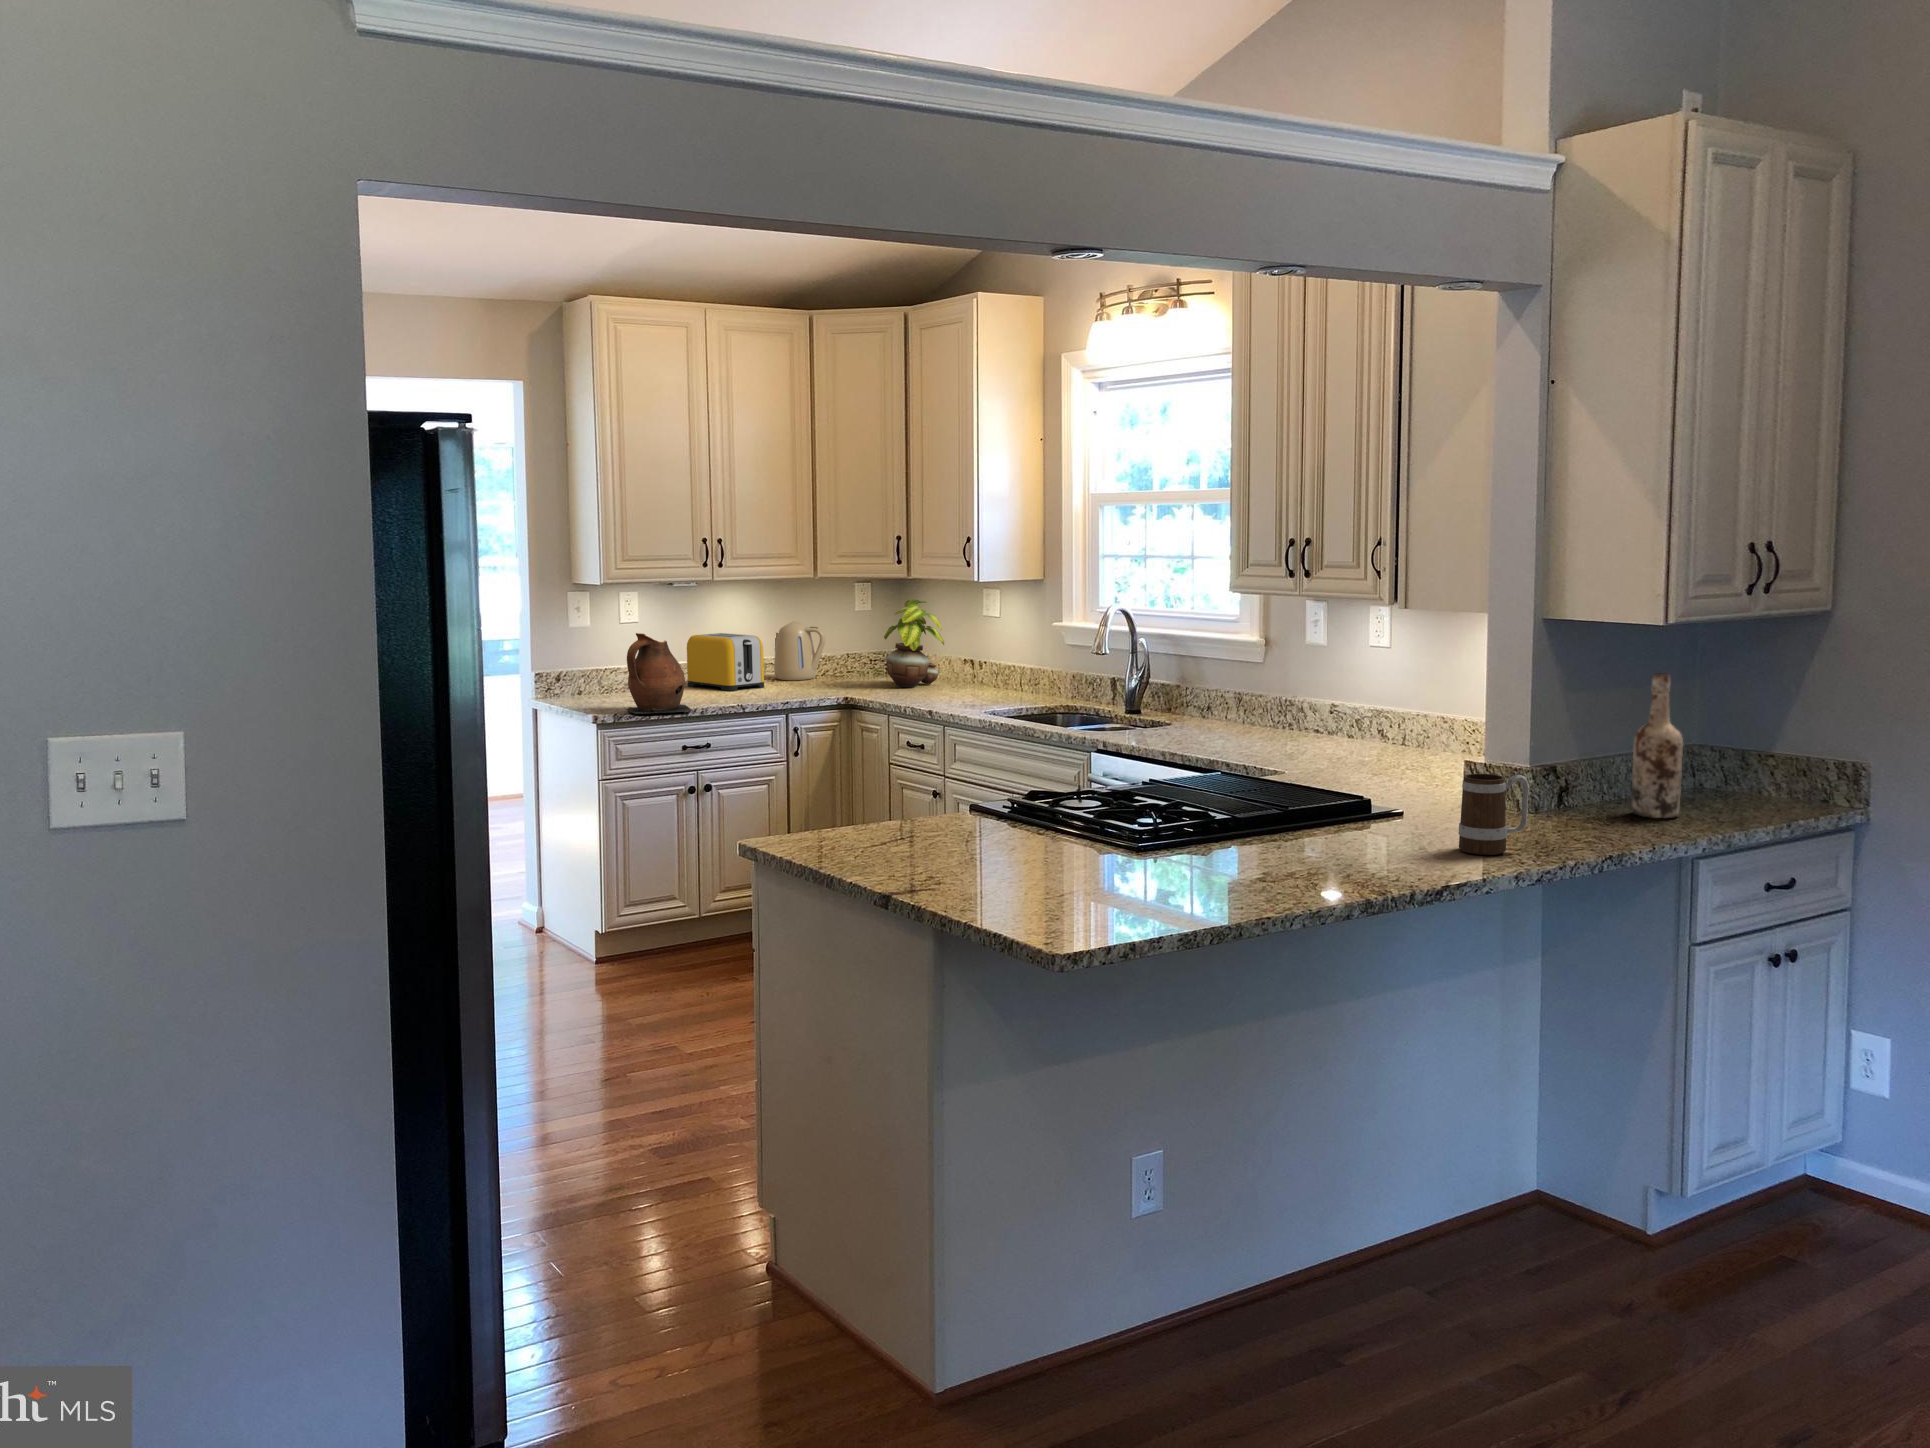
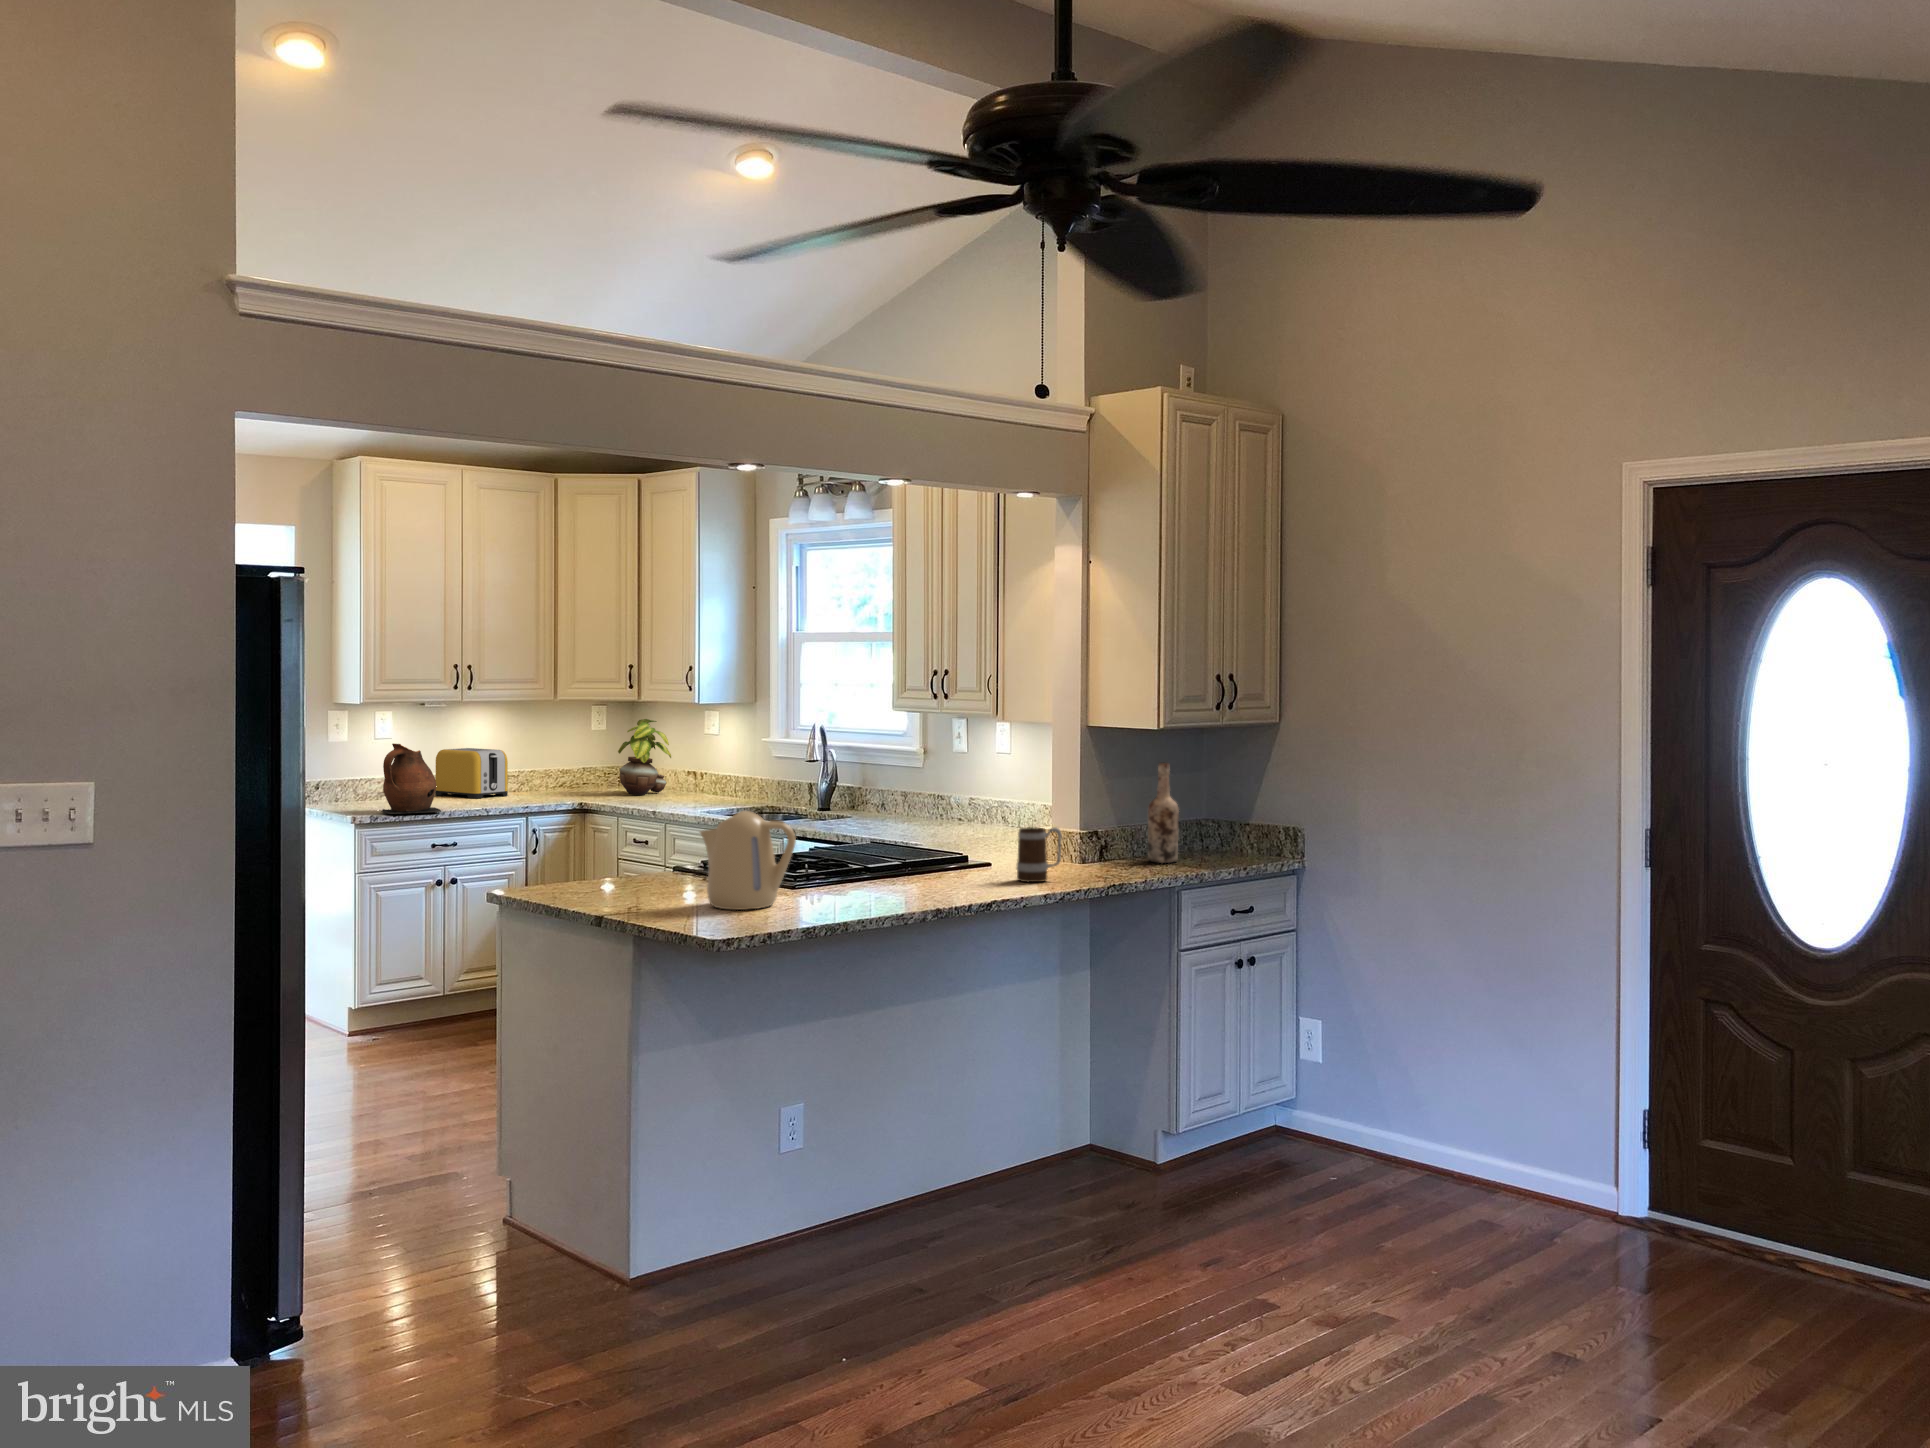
kettle: present [774,621,825,680] -> present [700,811,796,910]

